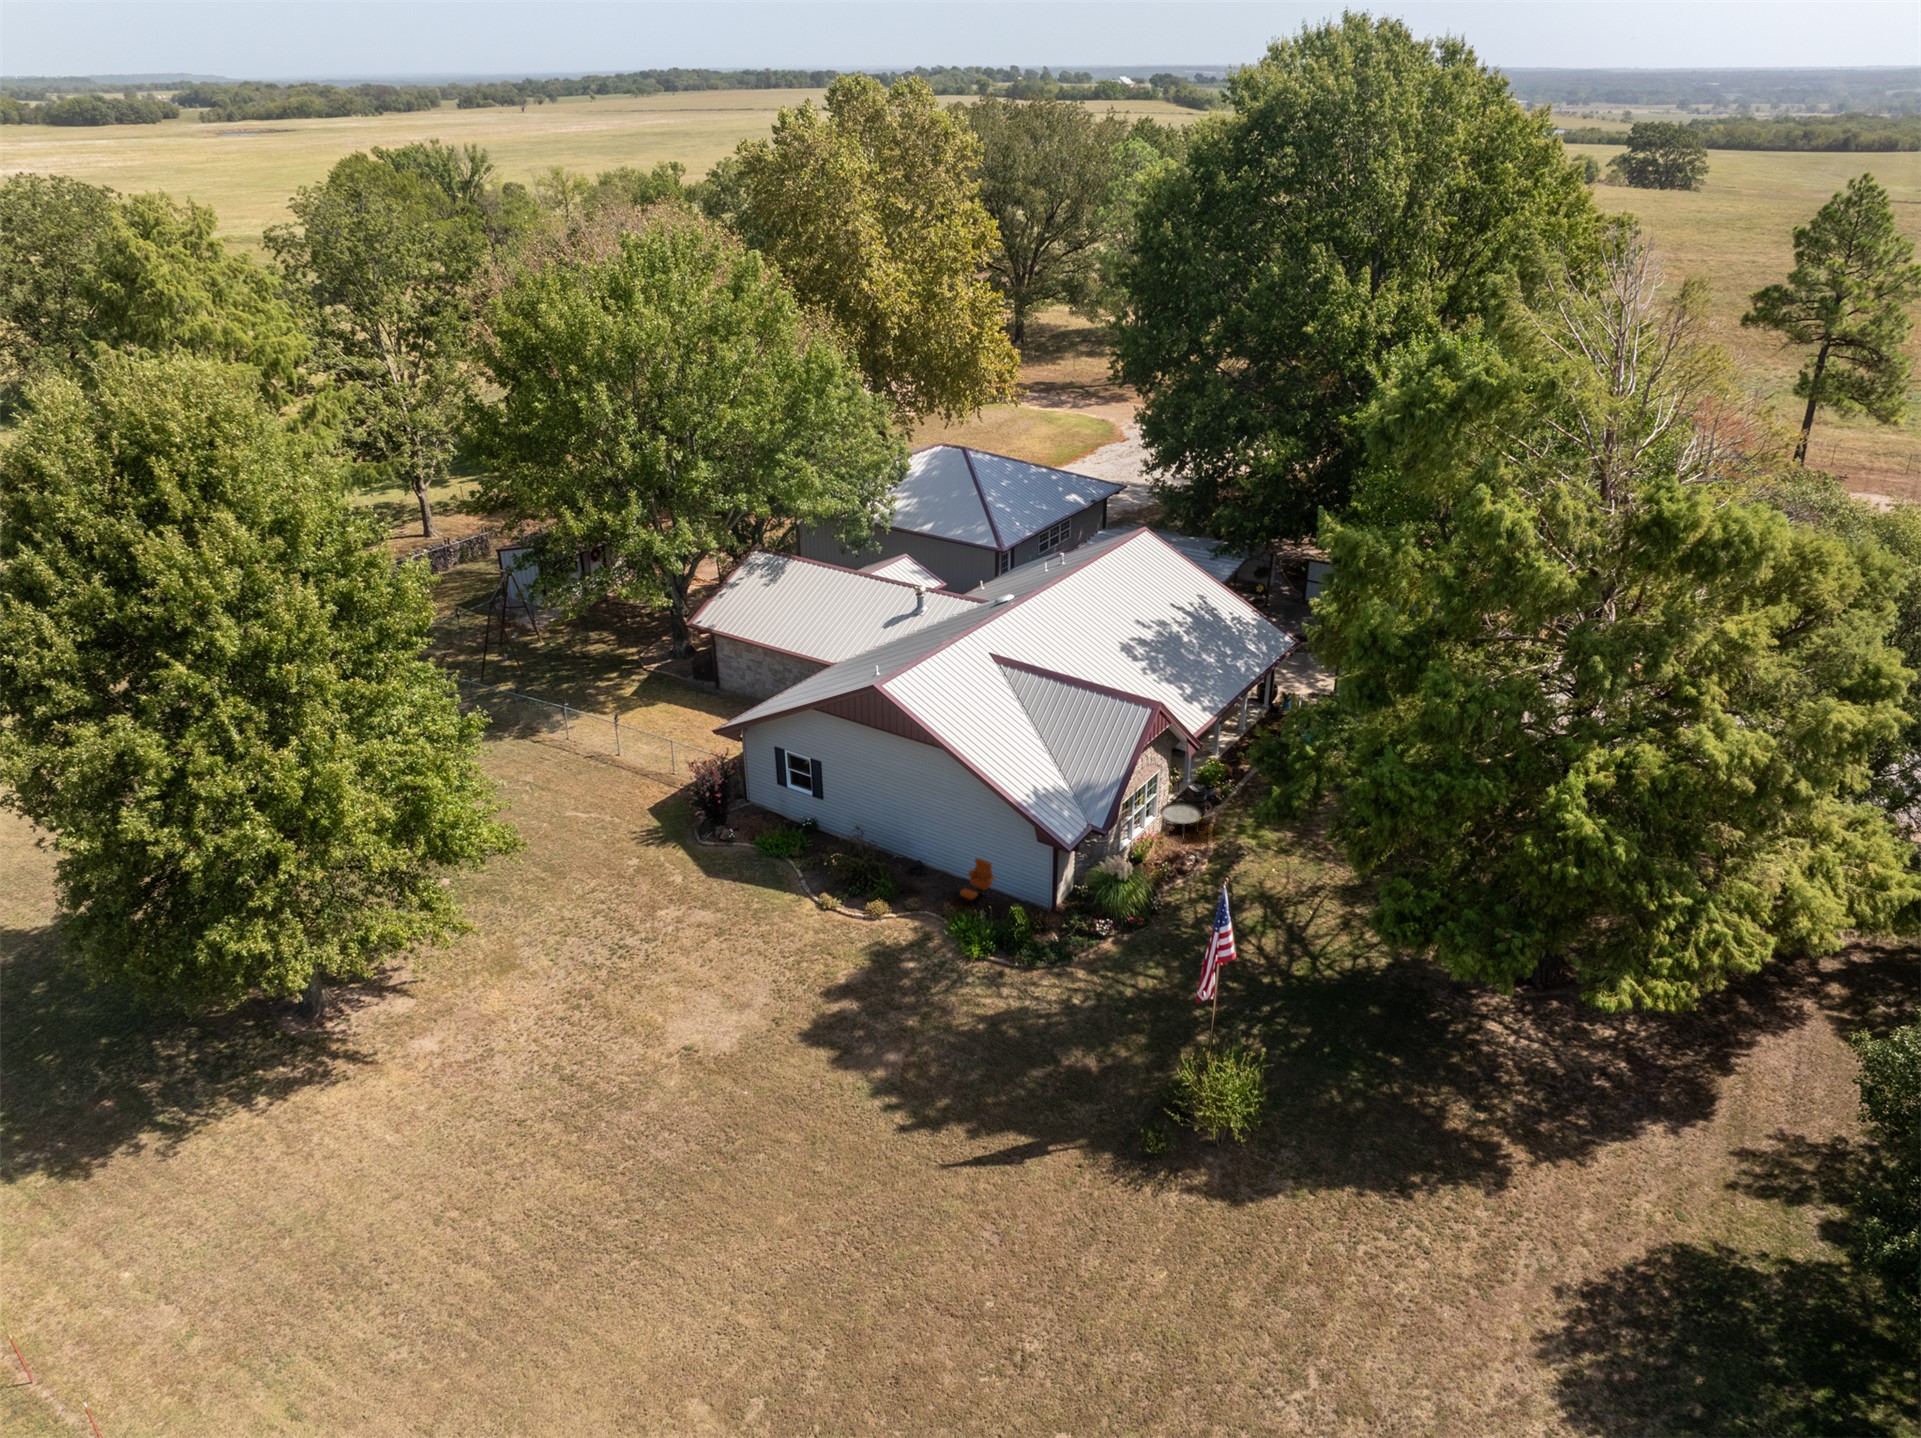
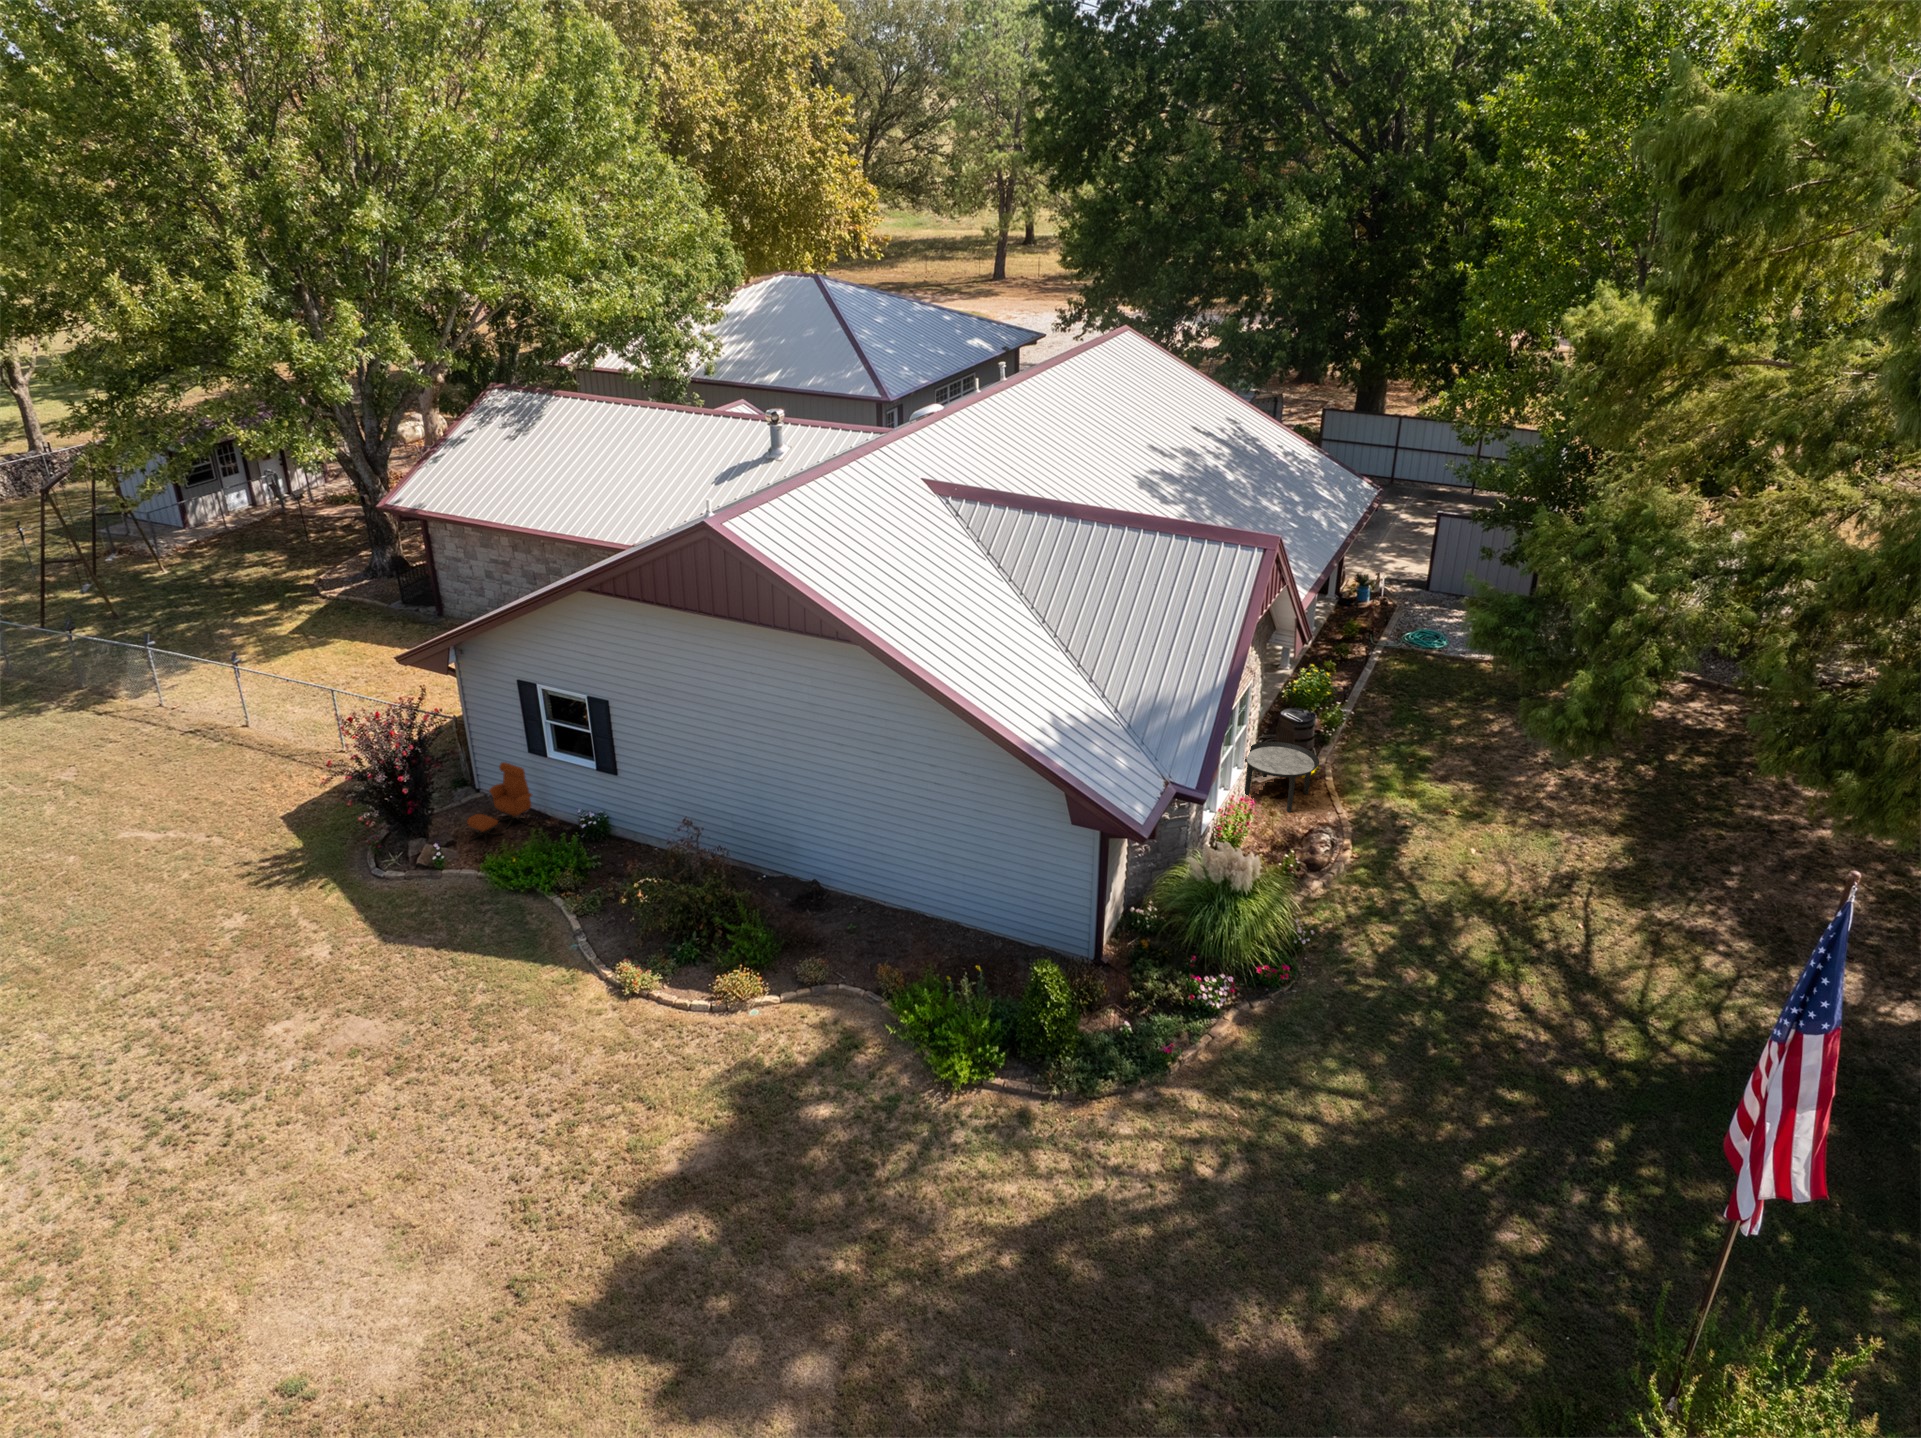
lounge chair: present [960,858,994,902] -> present [467,762,532,842]

